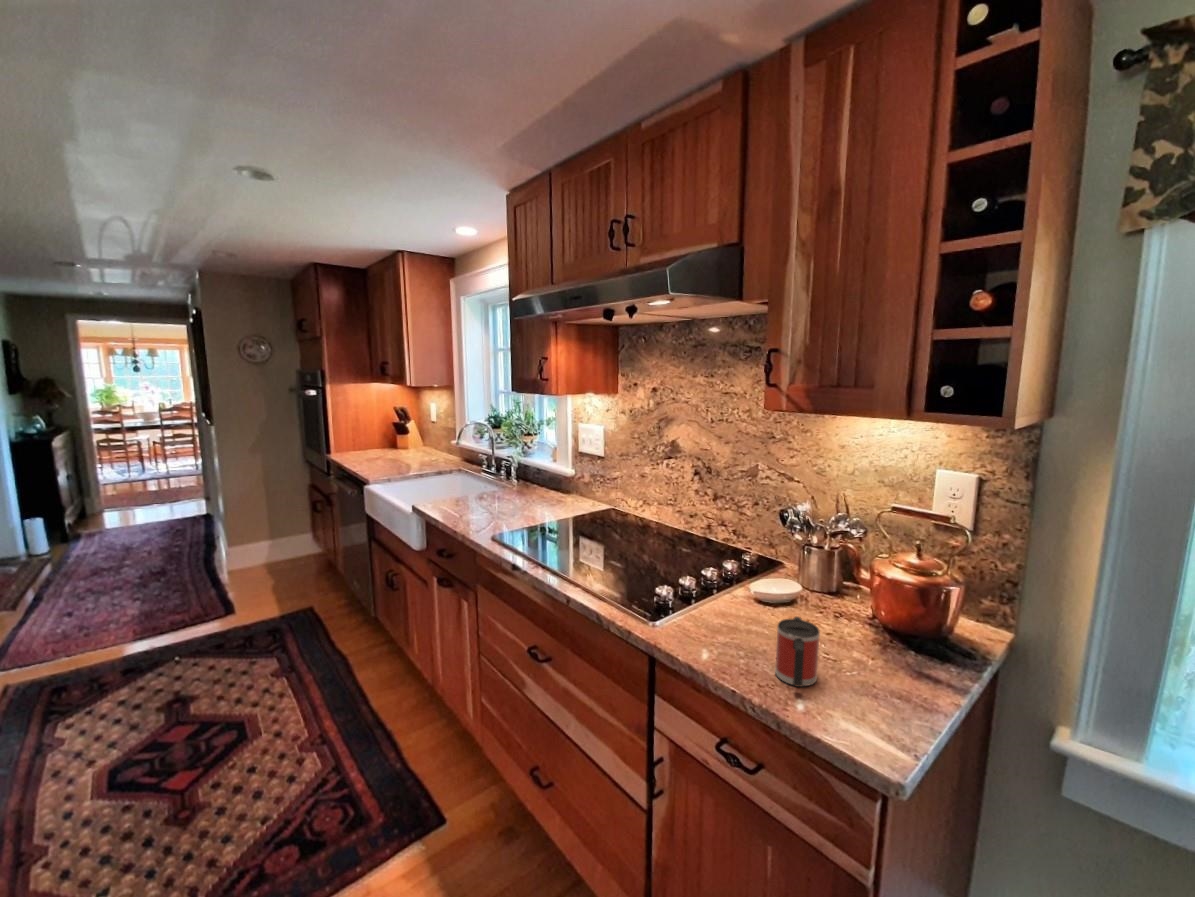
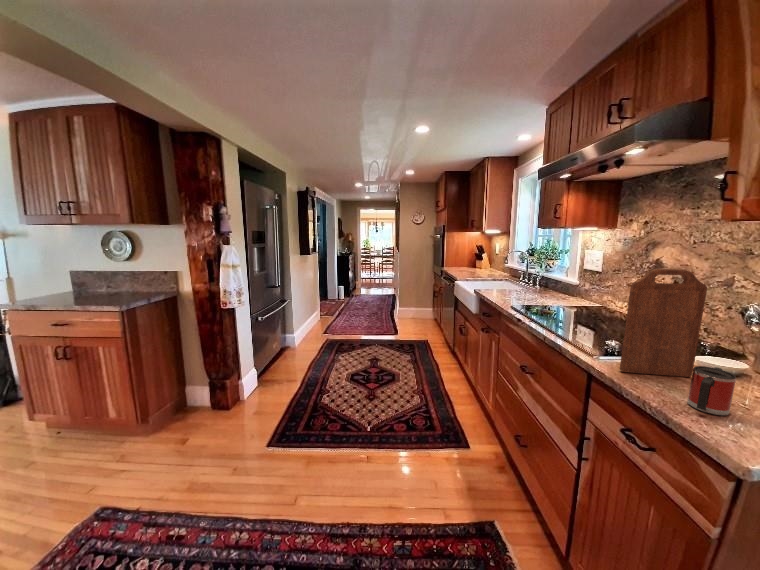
cutting board: none [687,480,763,643] -> present [620,269,707,377]

